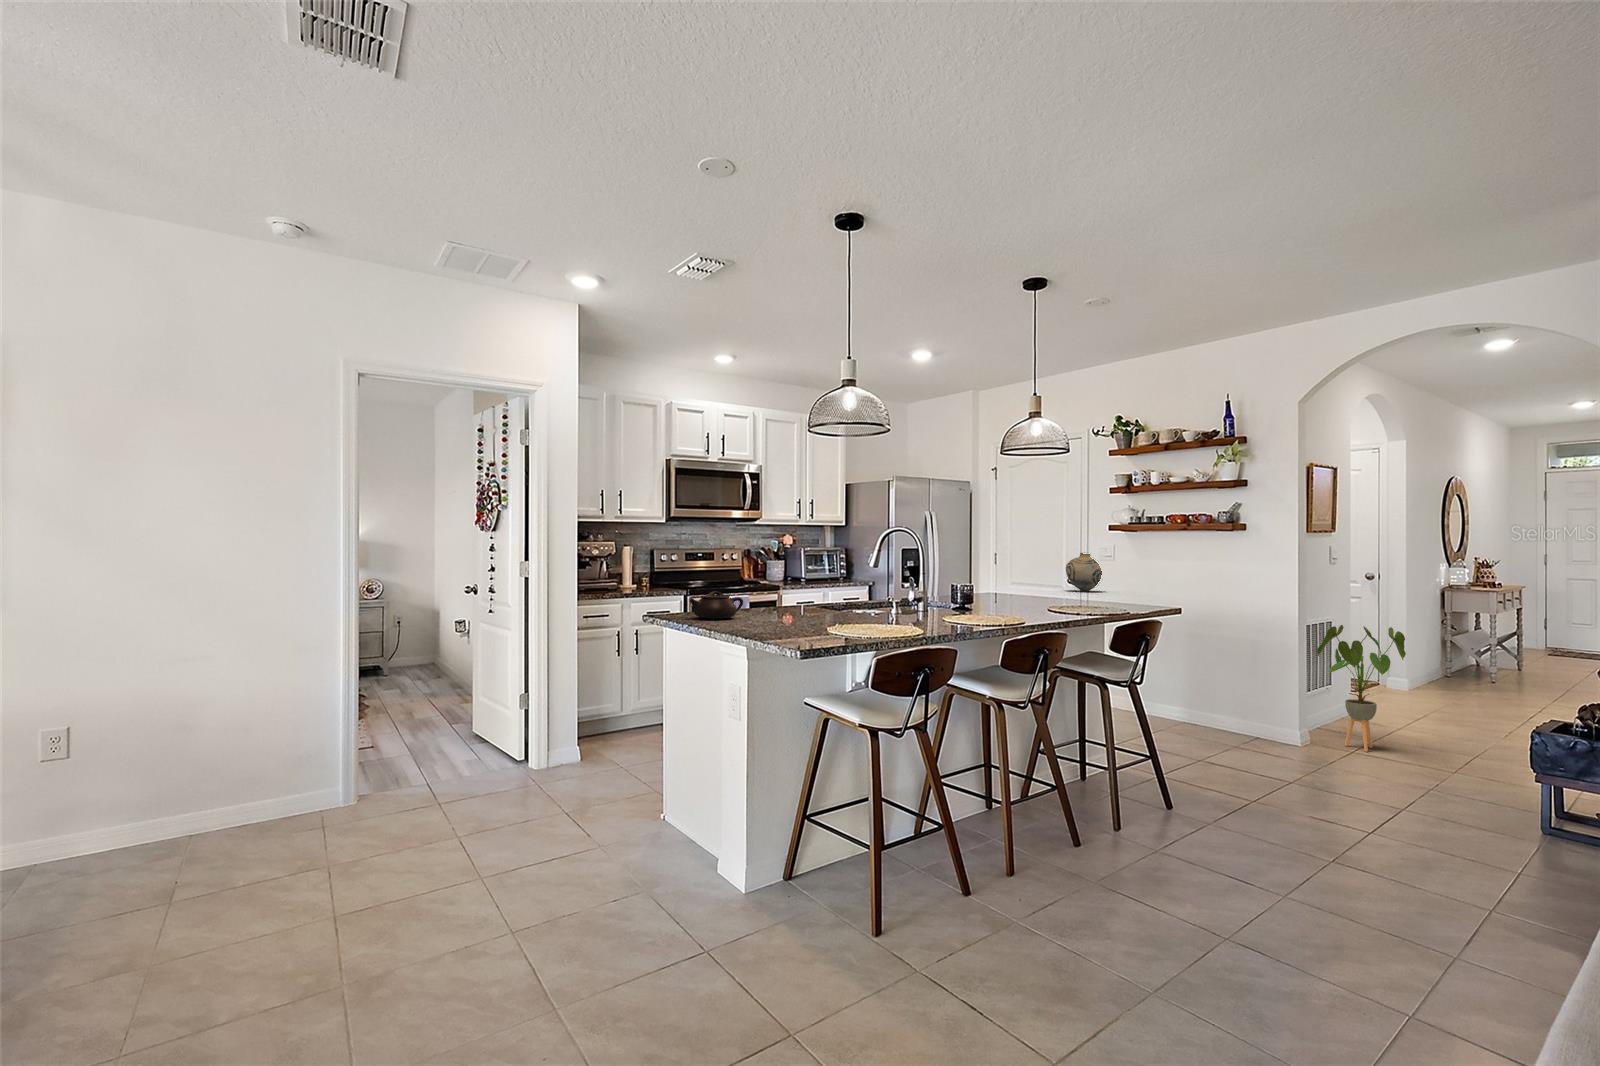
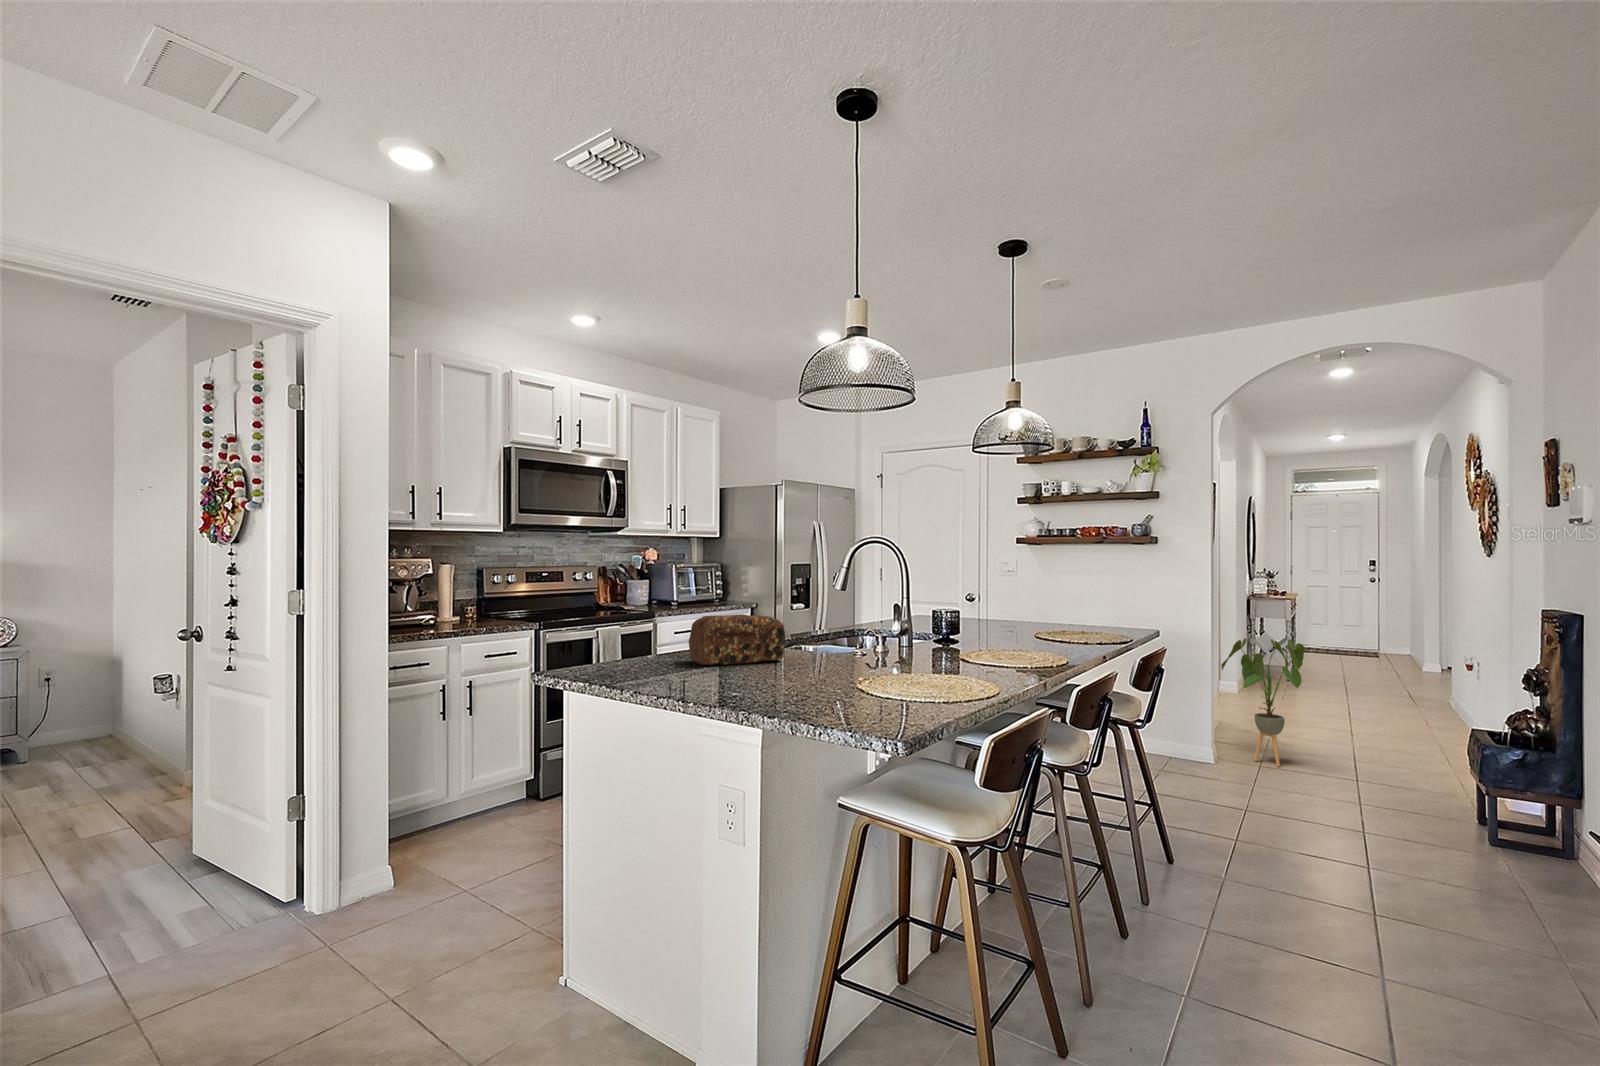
vase: present [1066,553,1102,592] -> none [964,567,1004,609]
bread loaf: none [751,582,814,615] -> present [689,614,785,666]
teapot: present [689,591,743,619] -> none [617,634,694,680]

